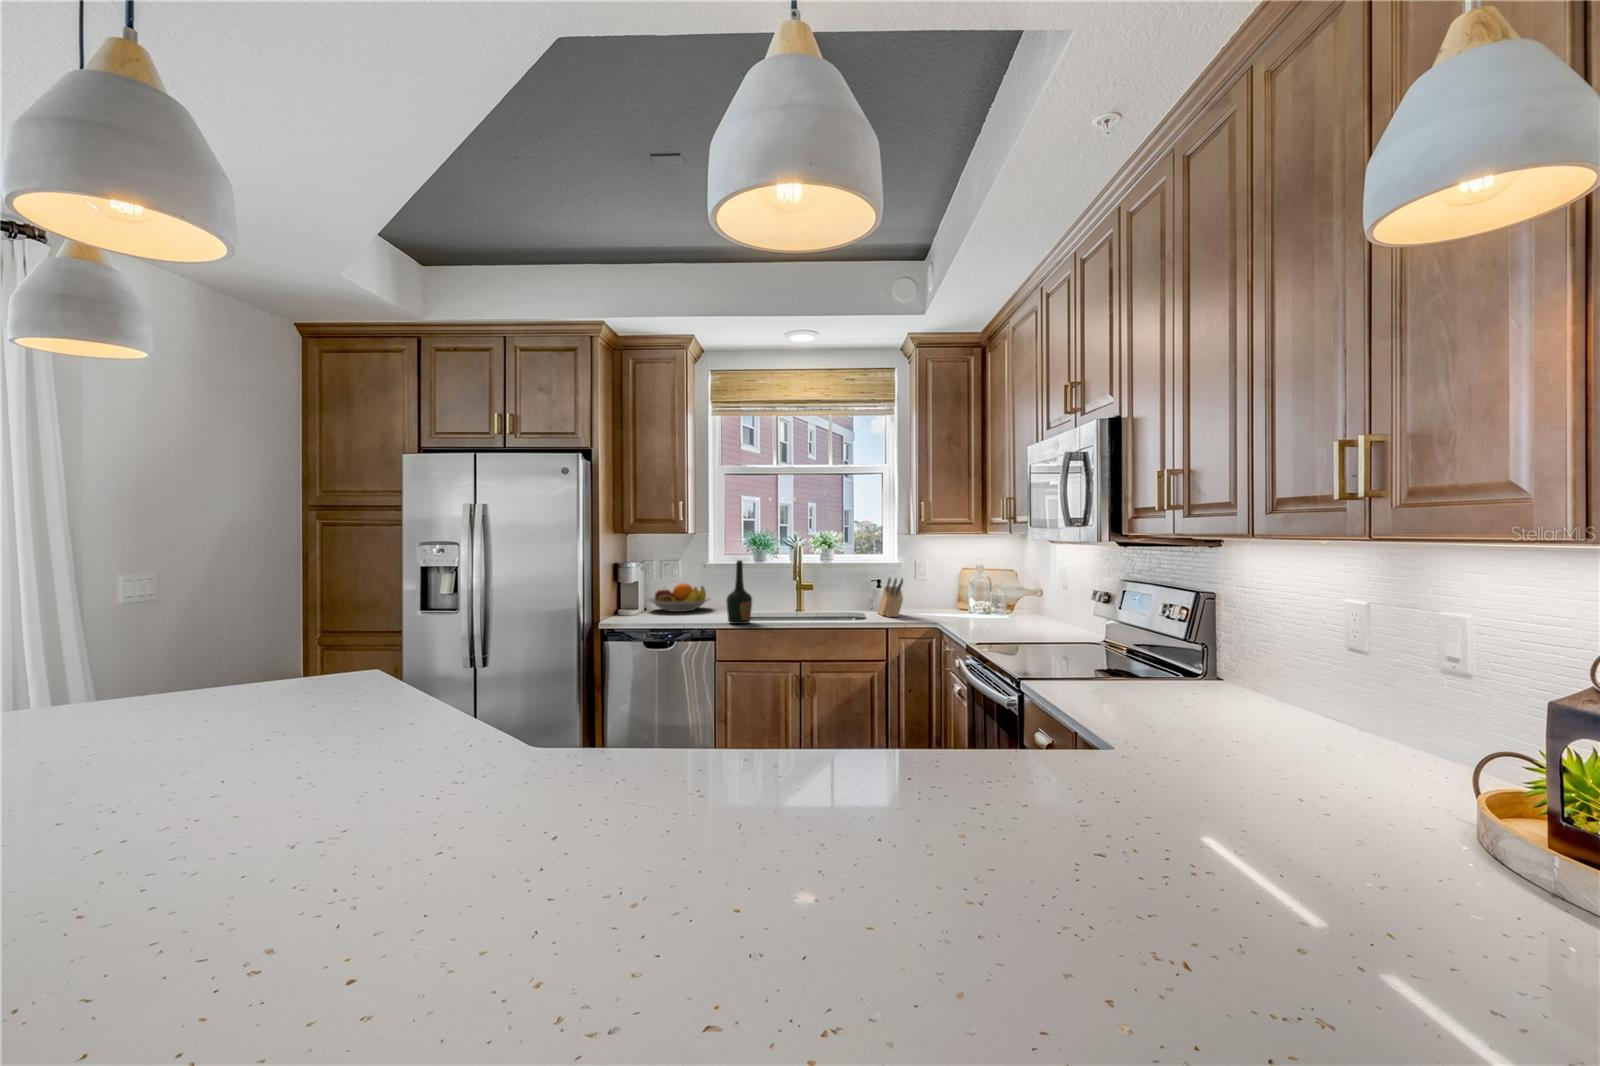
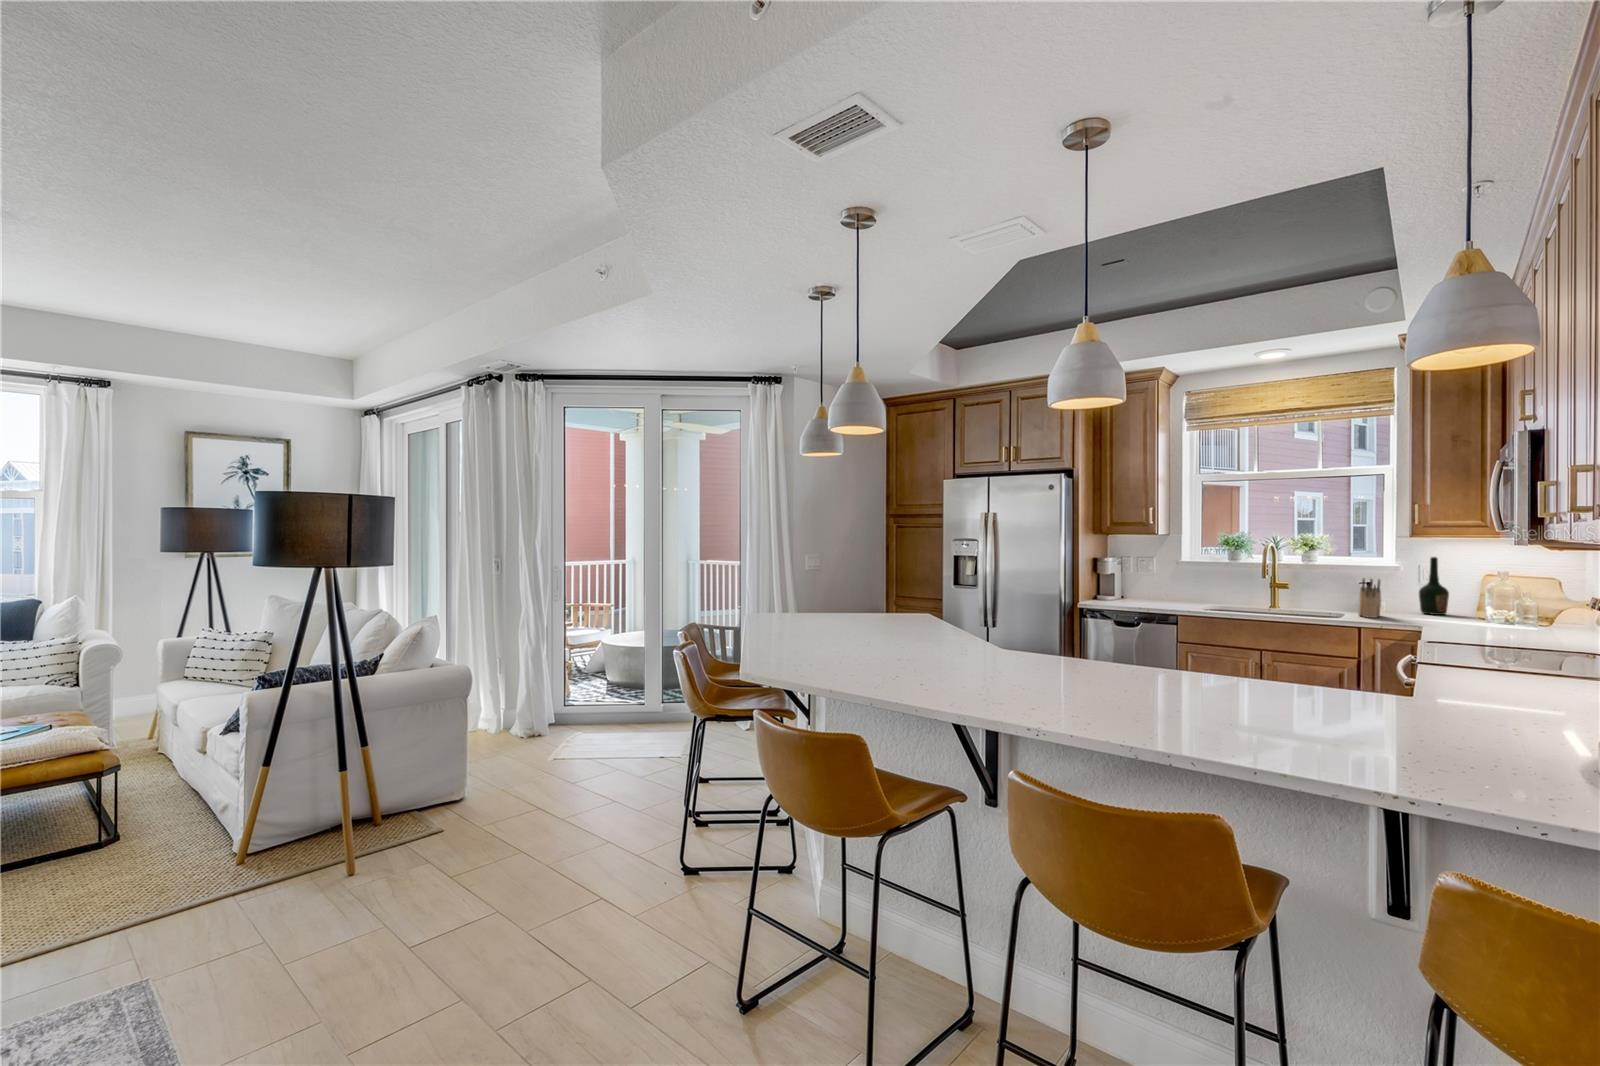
bottle: present [726,560,752,624] -> present [1419,557,1449,615]
fruit bowl: present [648,583,710,612] -> none [1125,578,1184,602]

